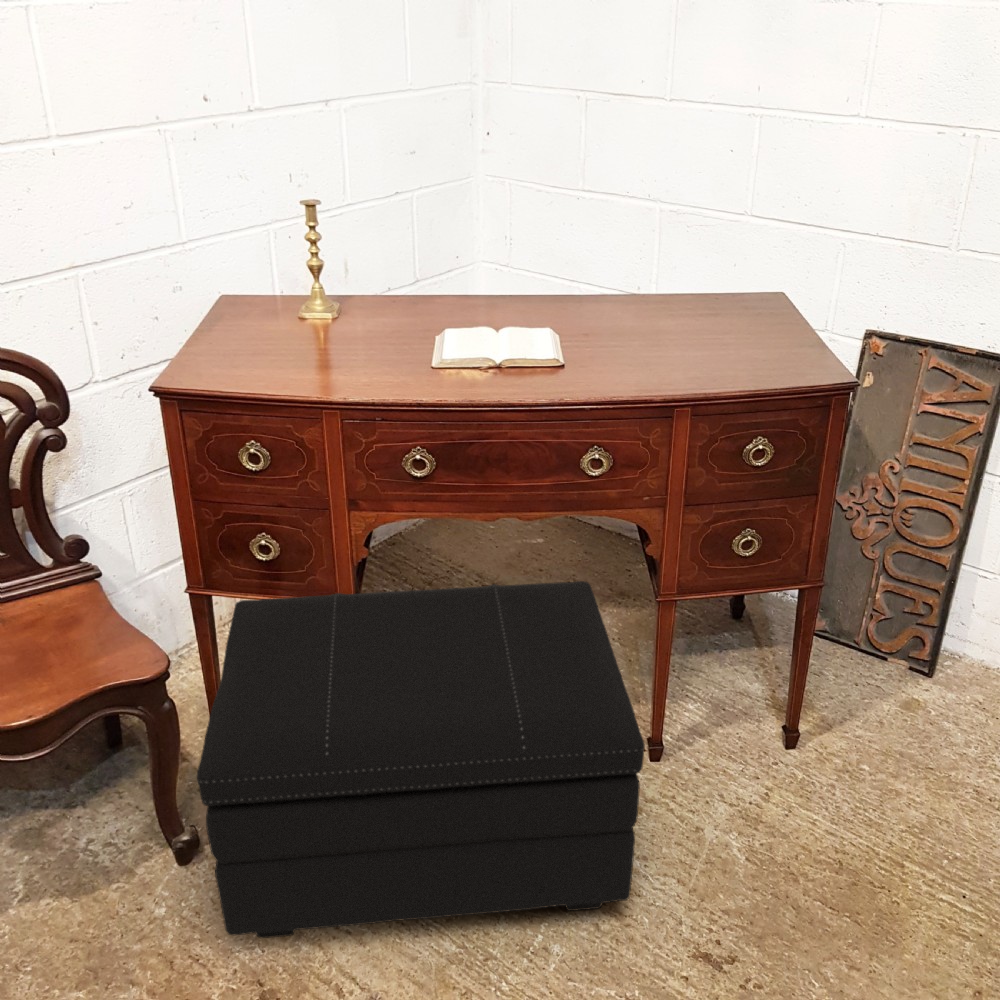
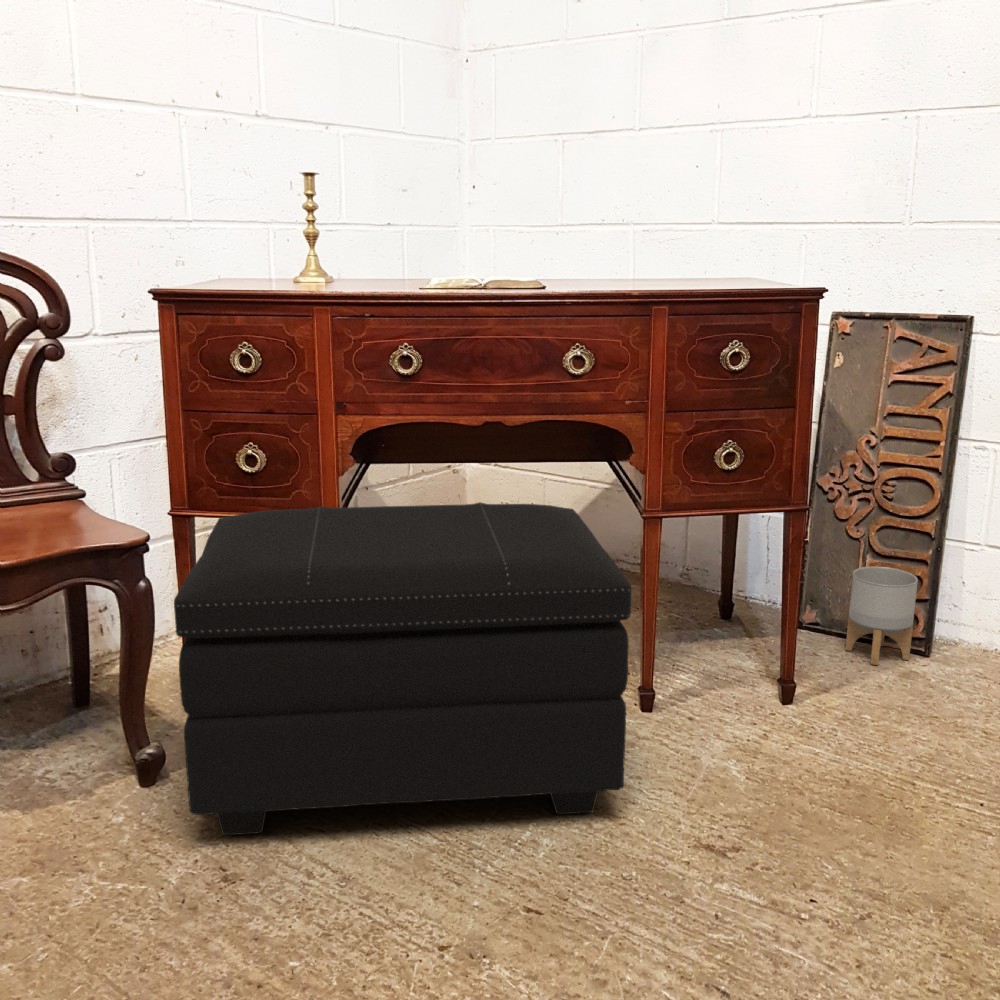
planter: none [849,592,927,692] -> present [846,567,918,665]

